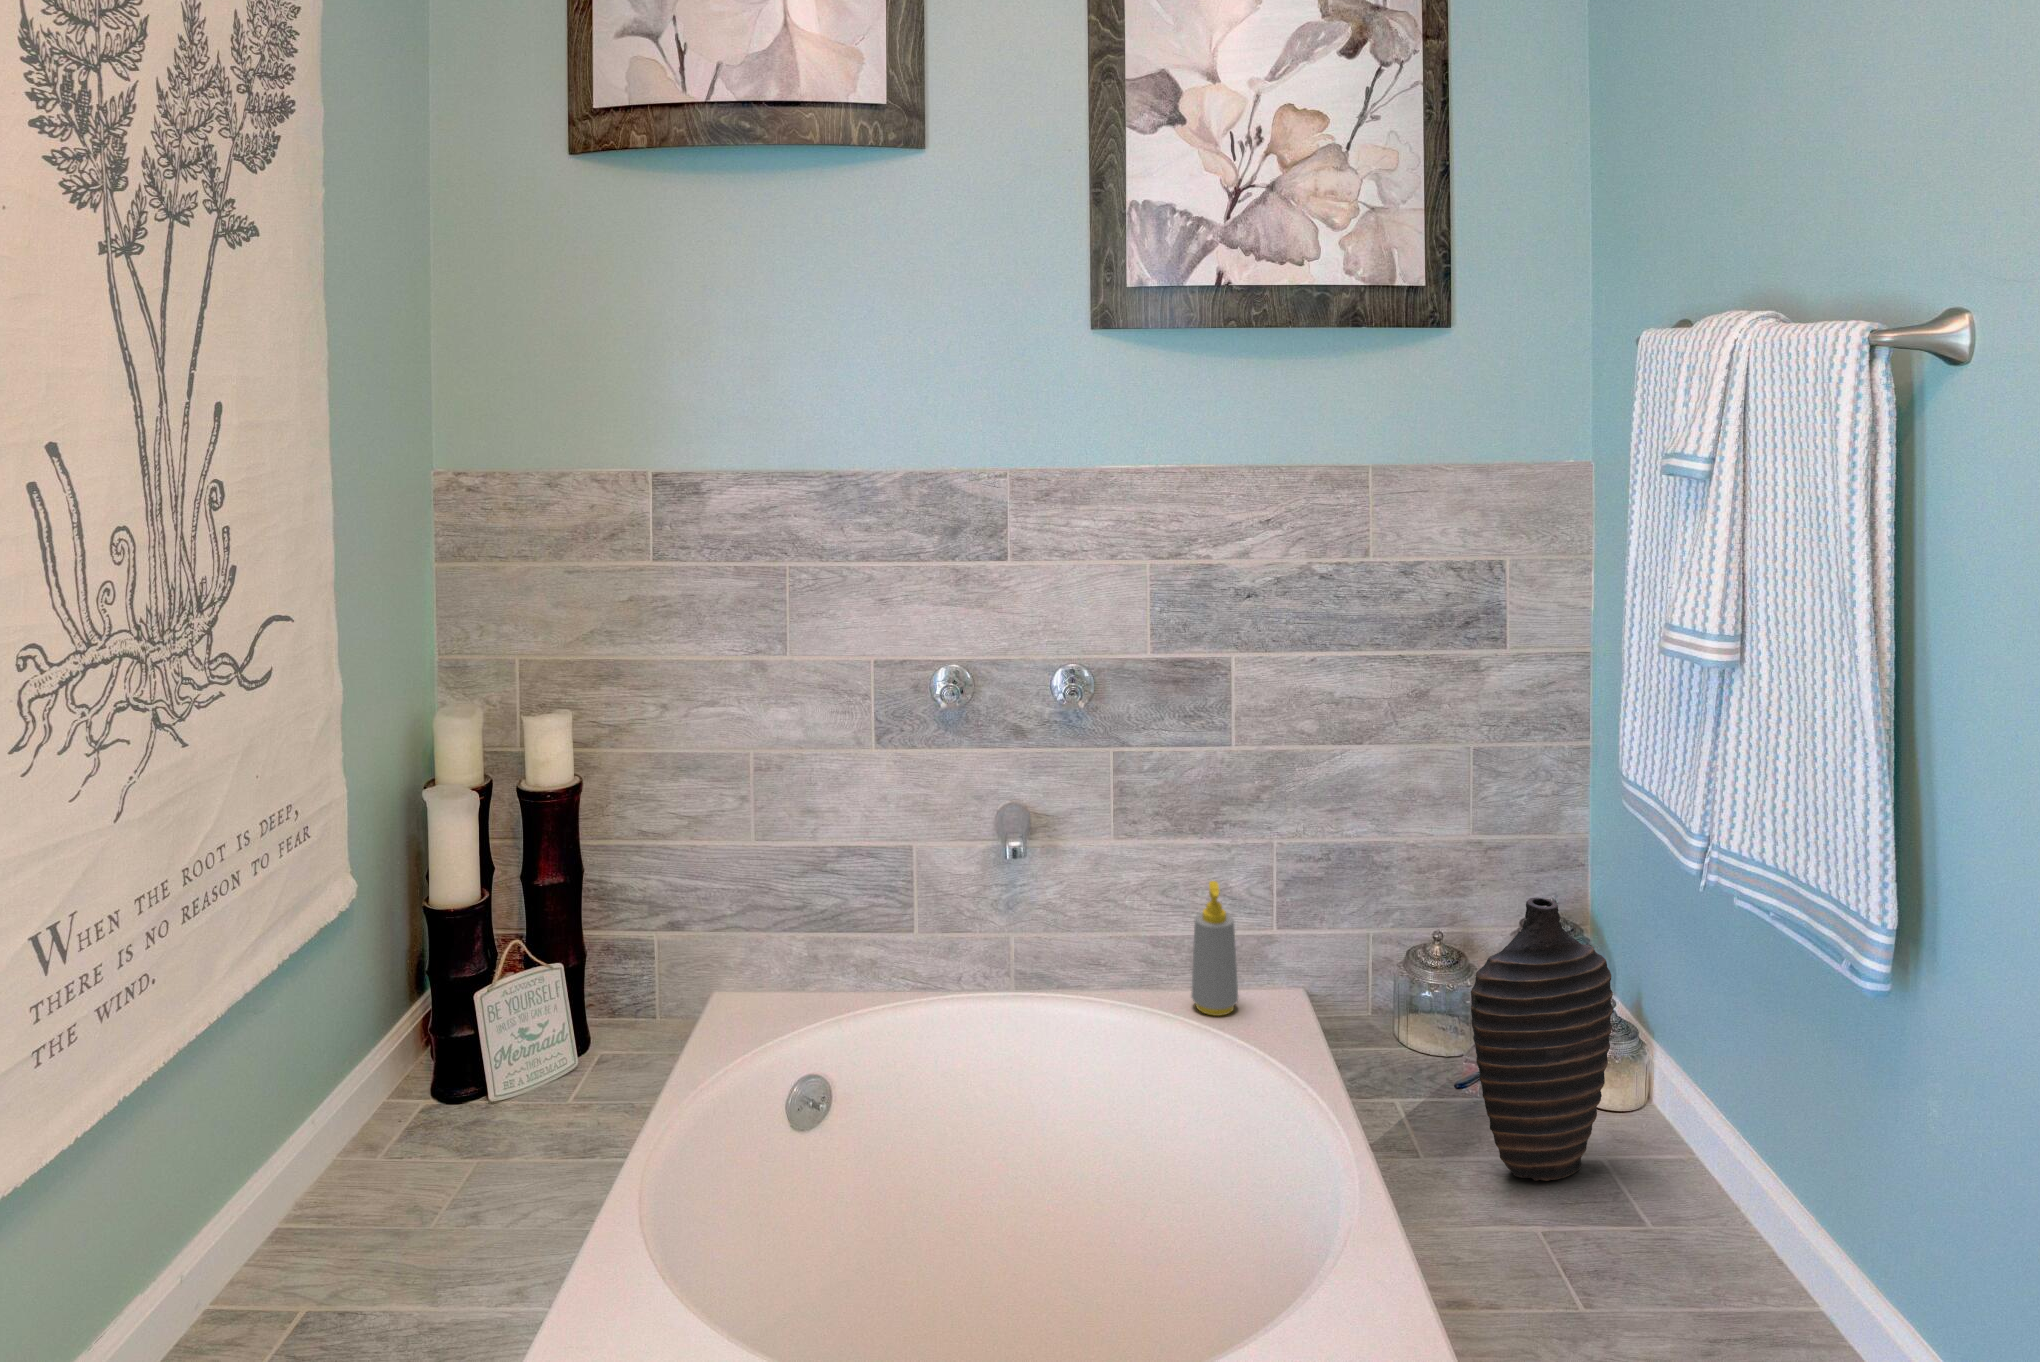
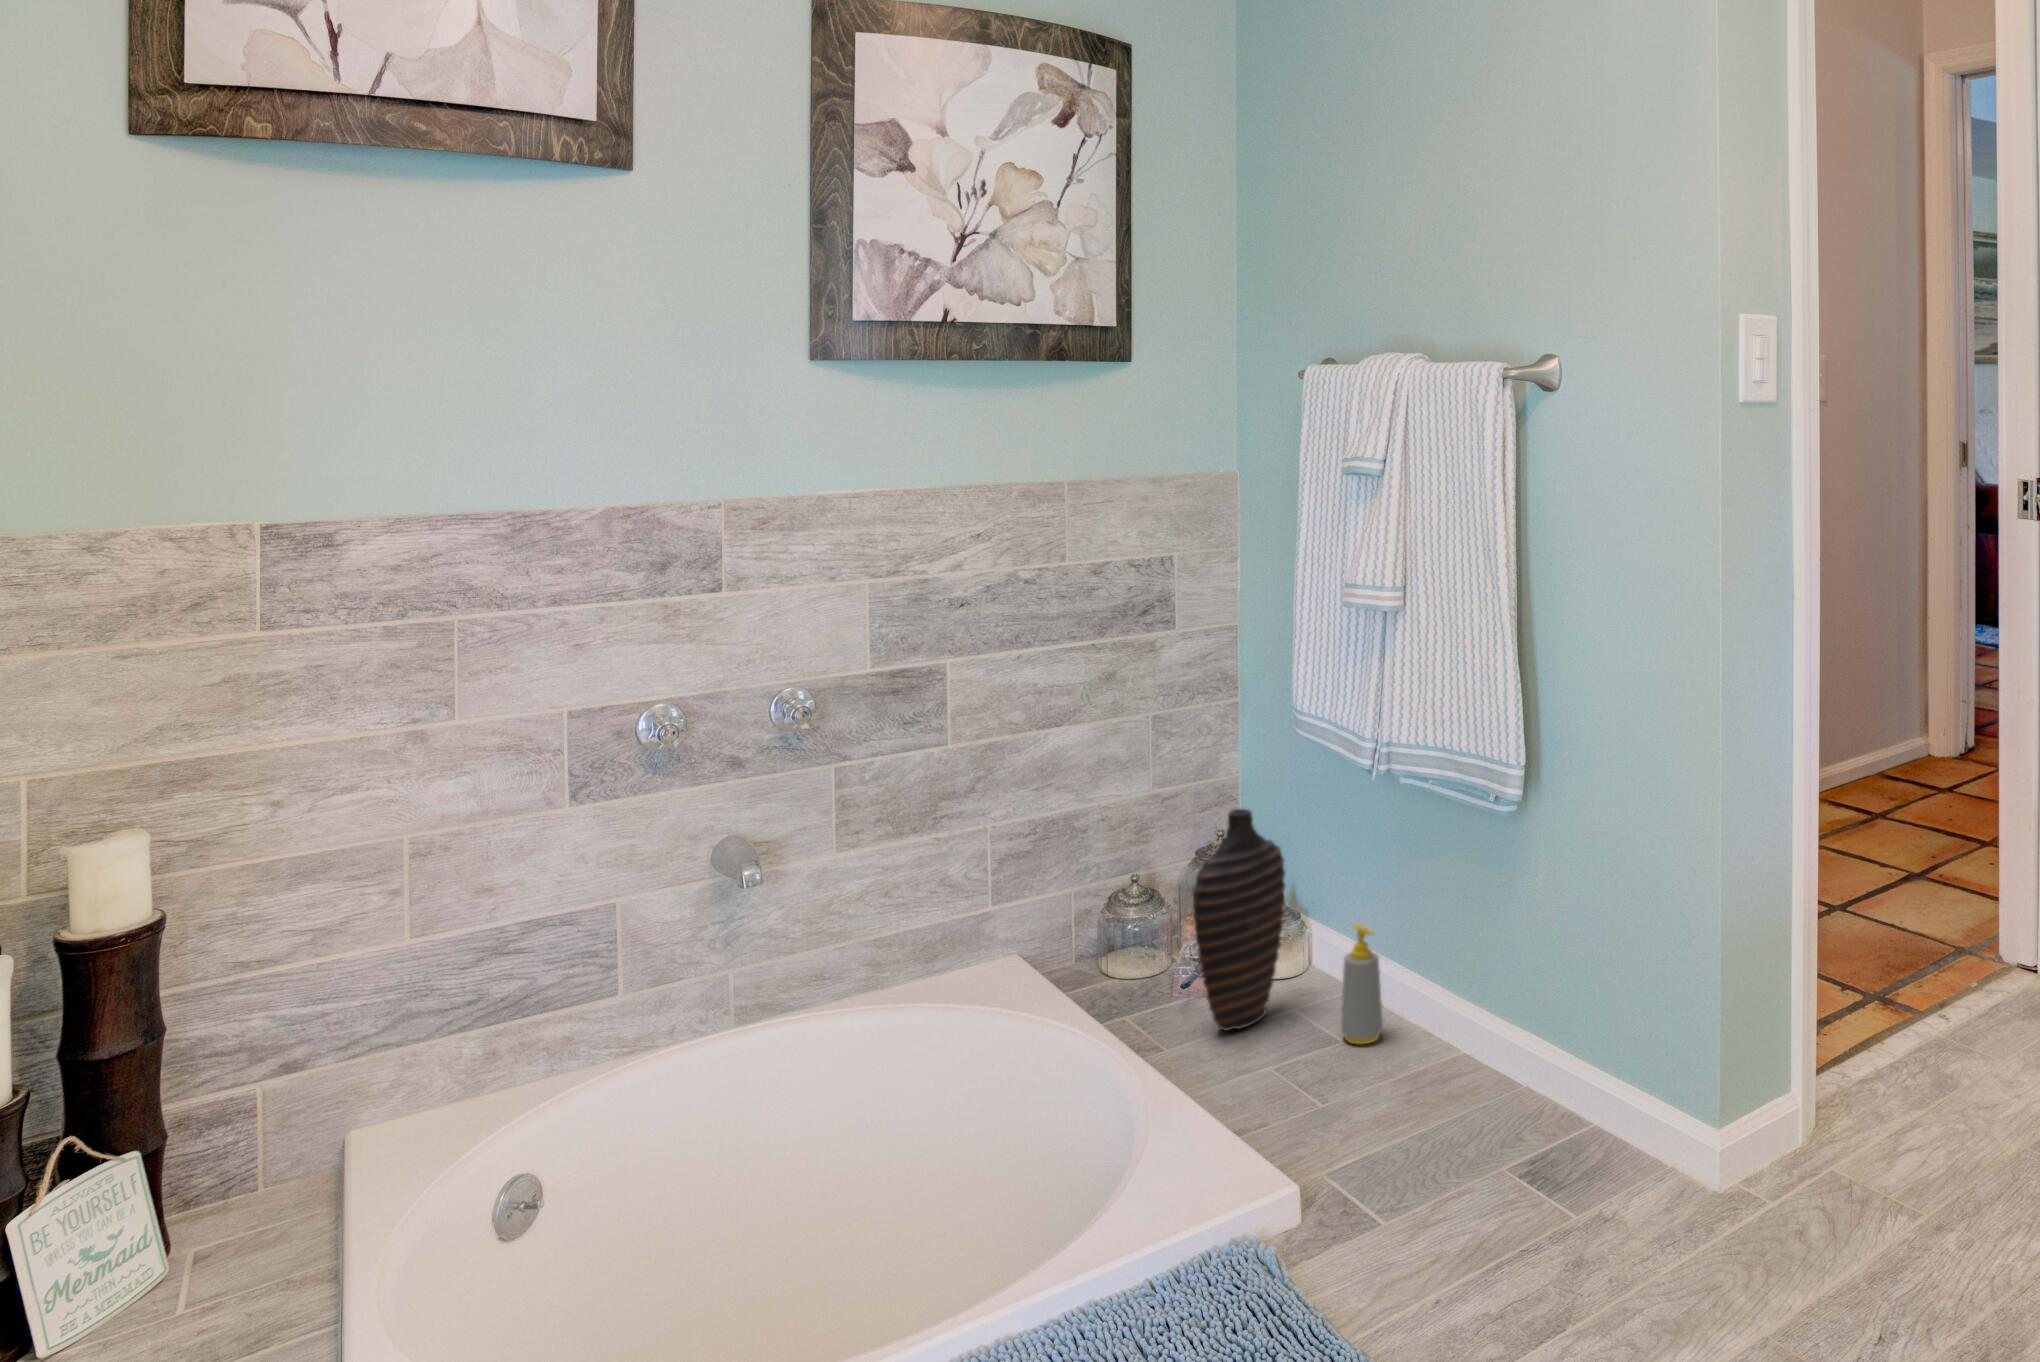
soap bottle: present [1191,881,1238,1016] -> present [1341,923,1383,1045]

